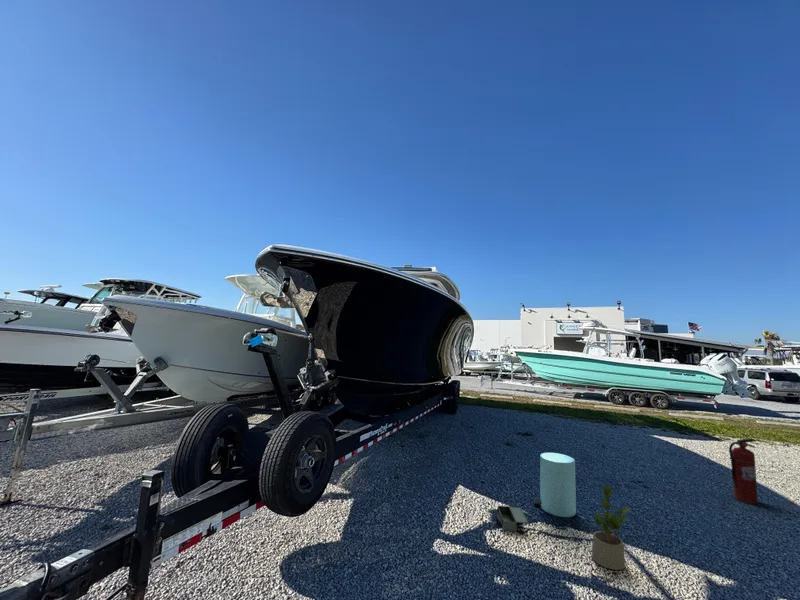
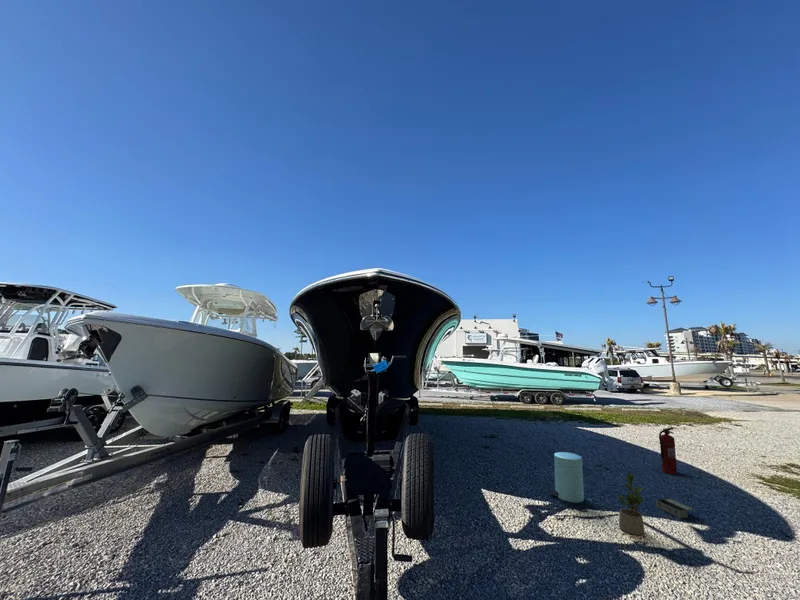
toolbox: present [497,506,529,532] -> present [656,498,695,518]

